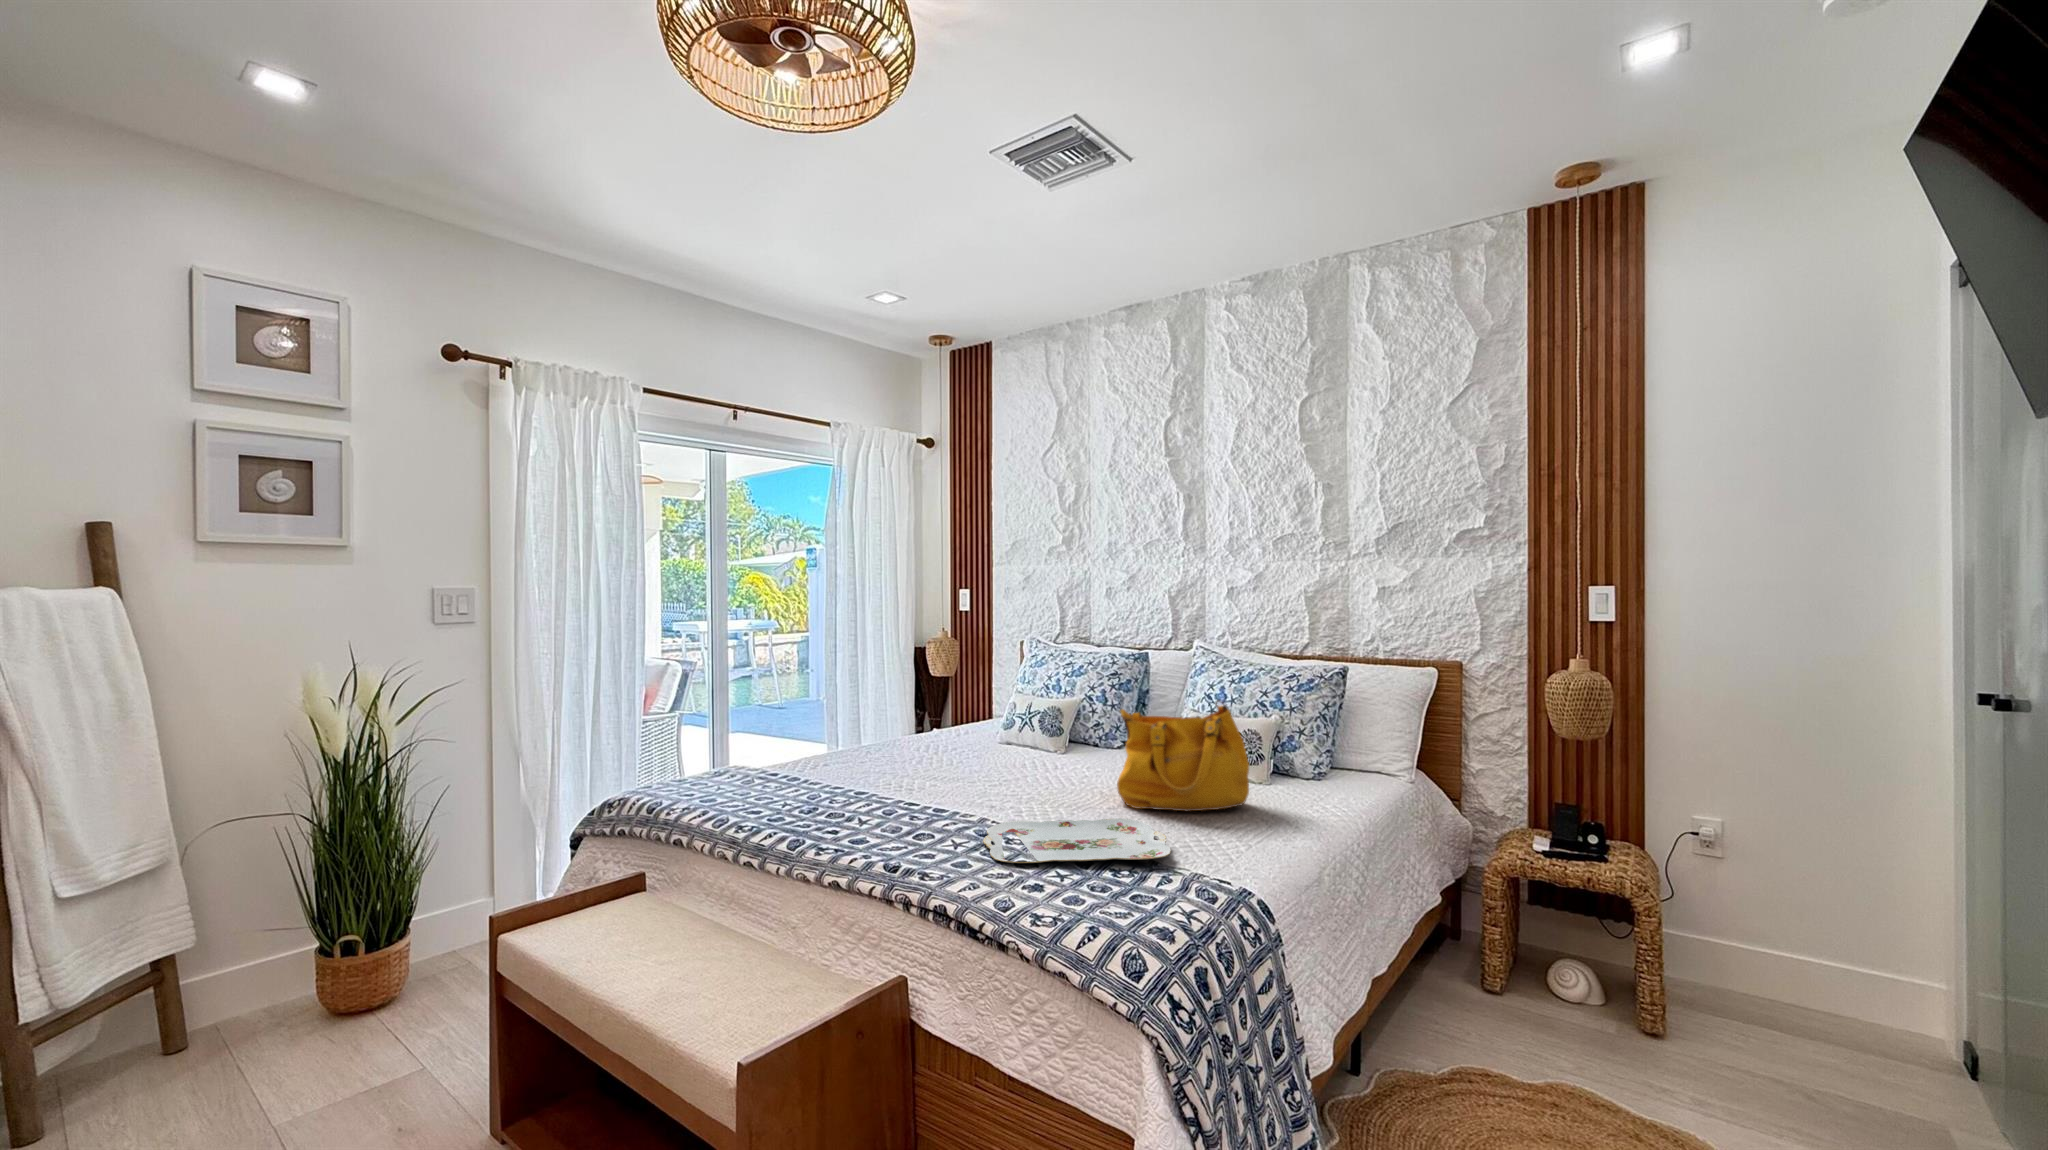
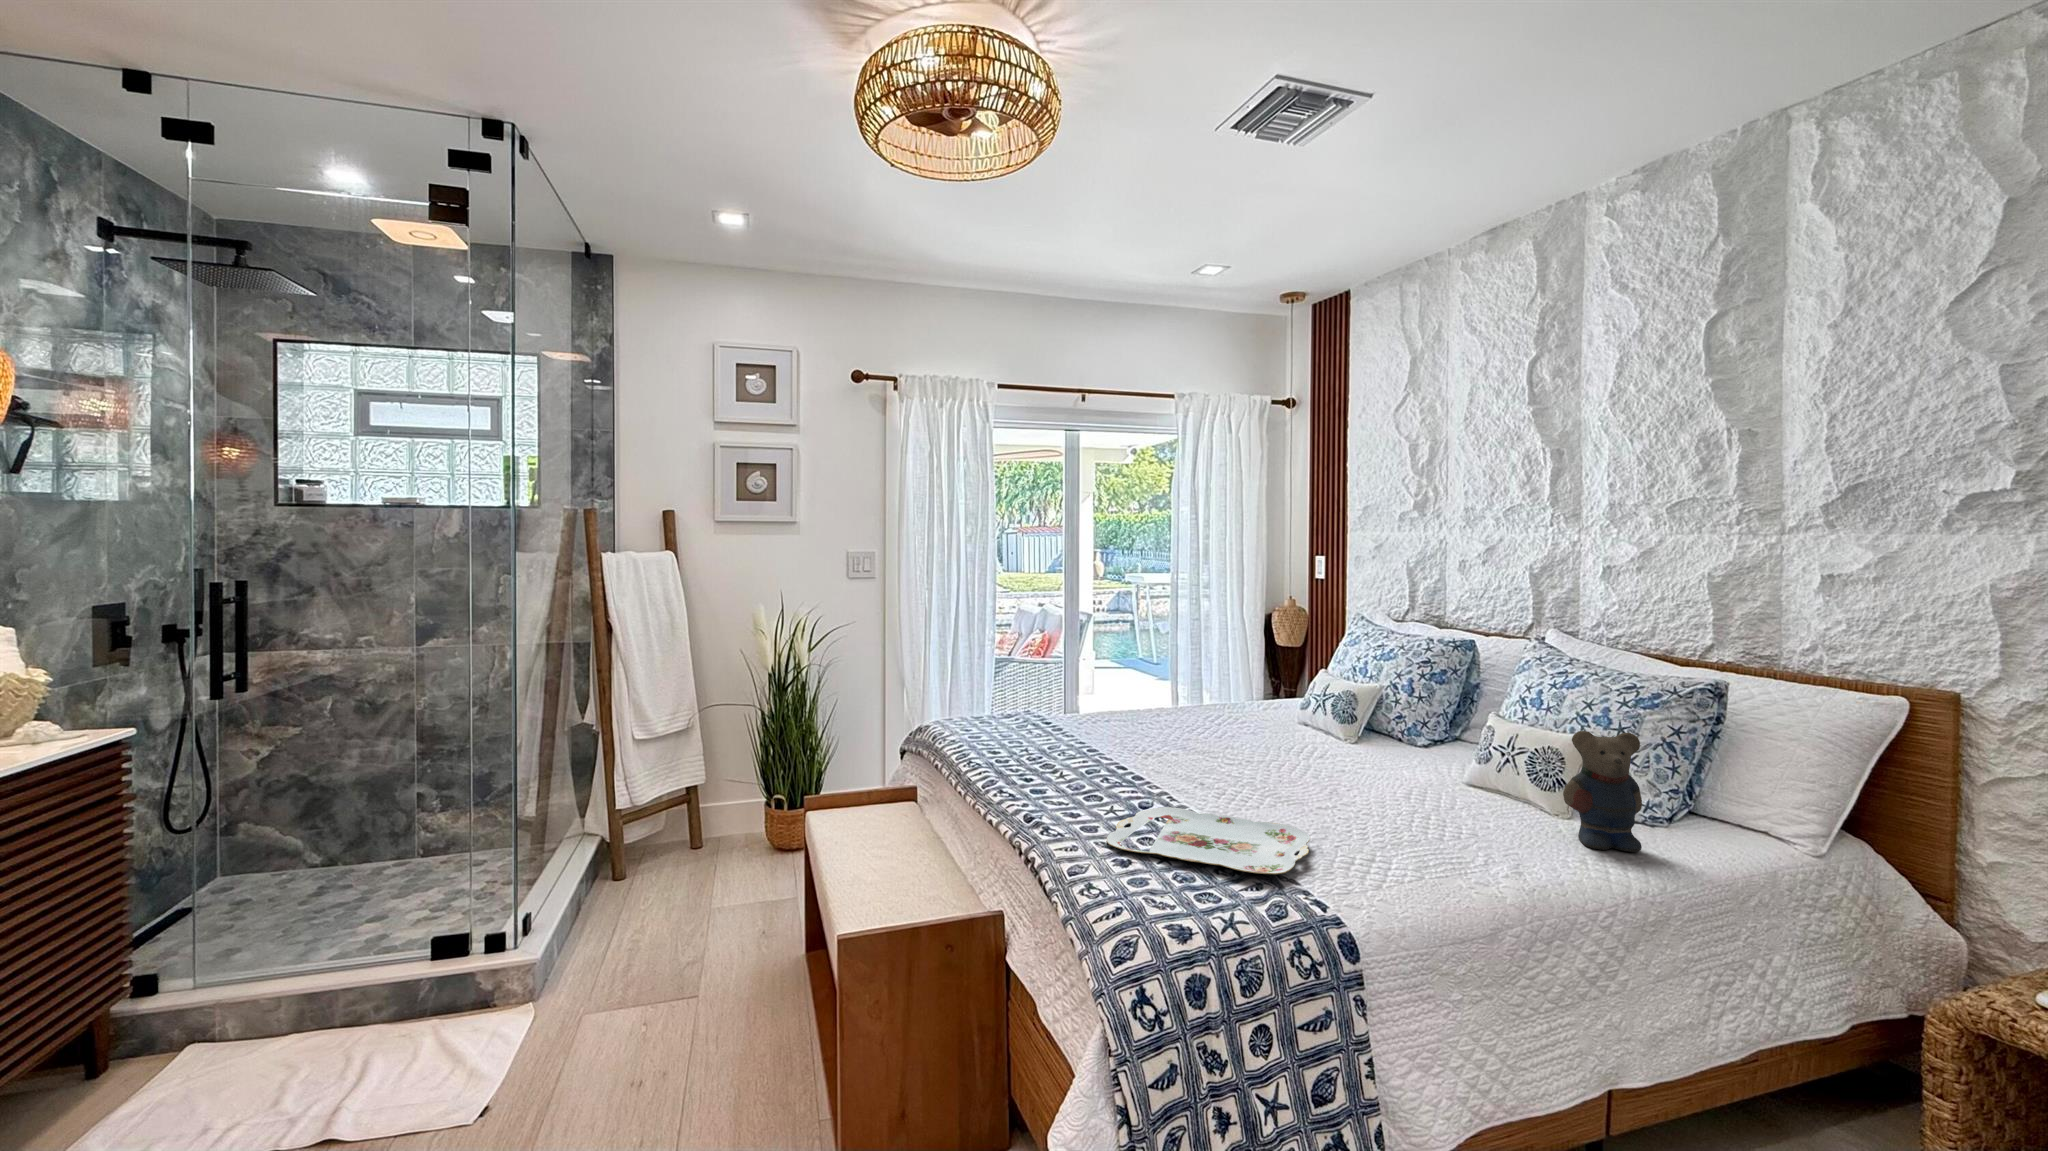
handbag: present [1117,701,1249,811] -> none [1323,706,1492,837]
teddy bear: none [1286,708,1338,802] -> present [1563,731,1642,852]

